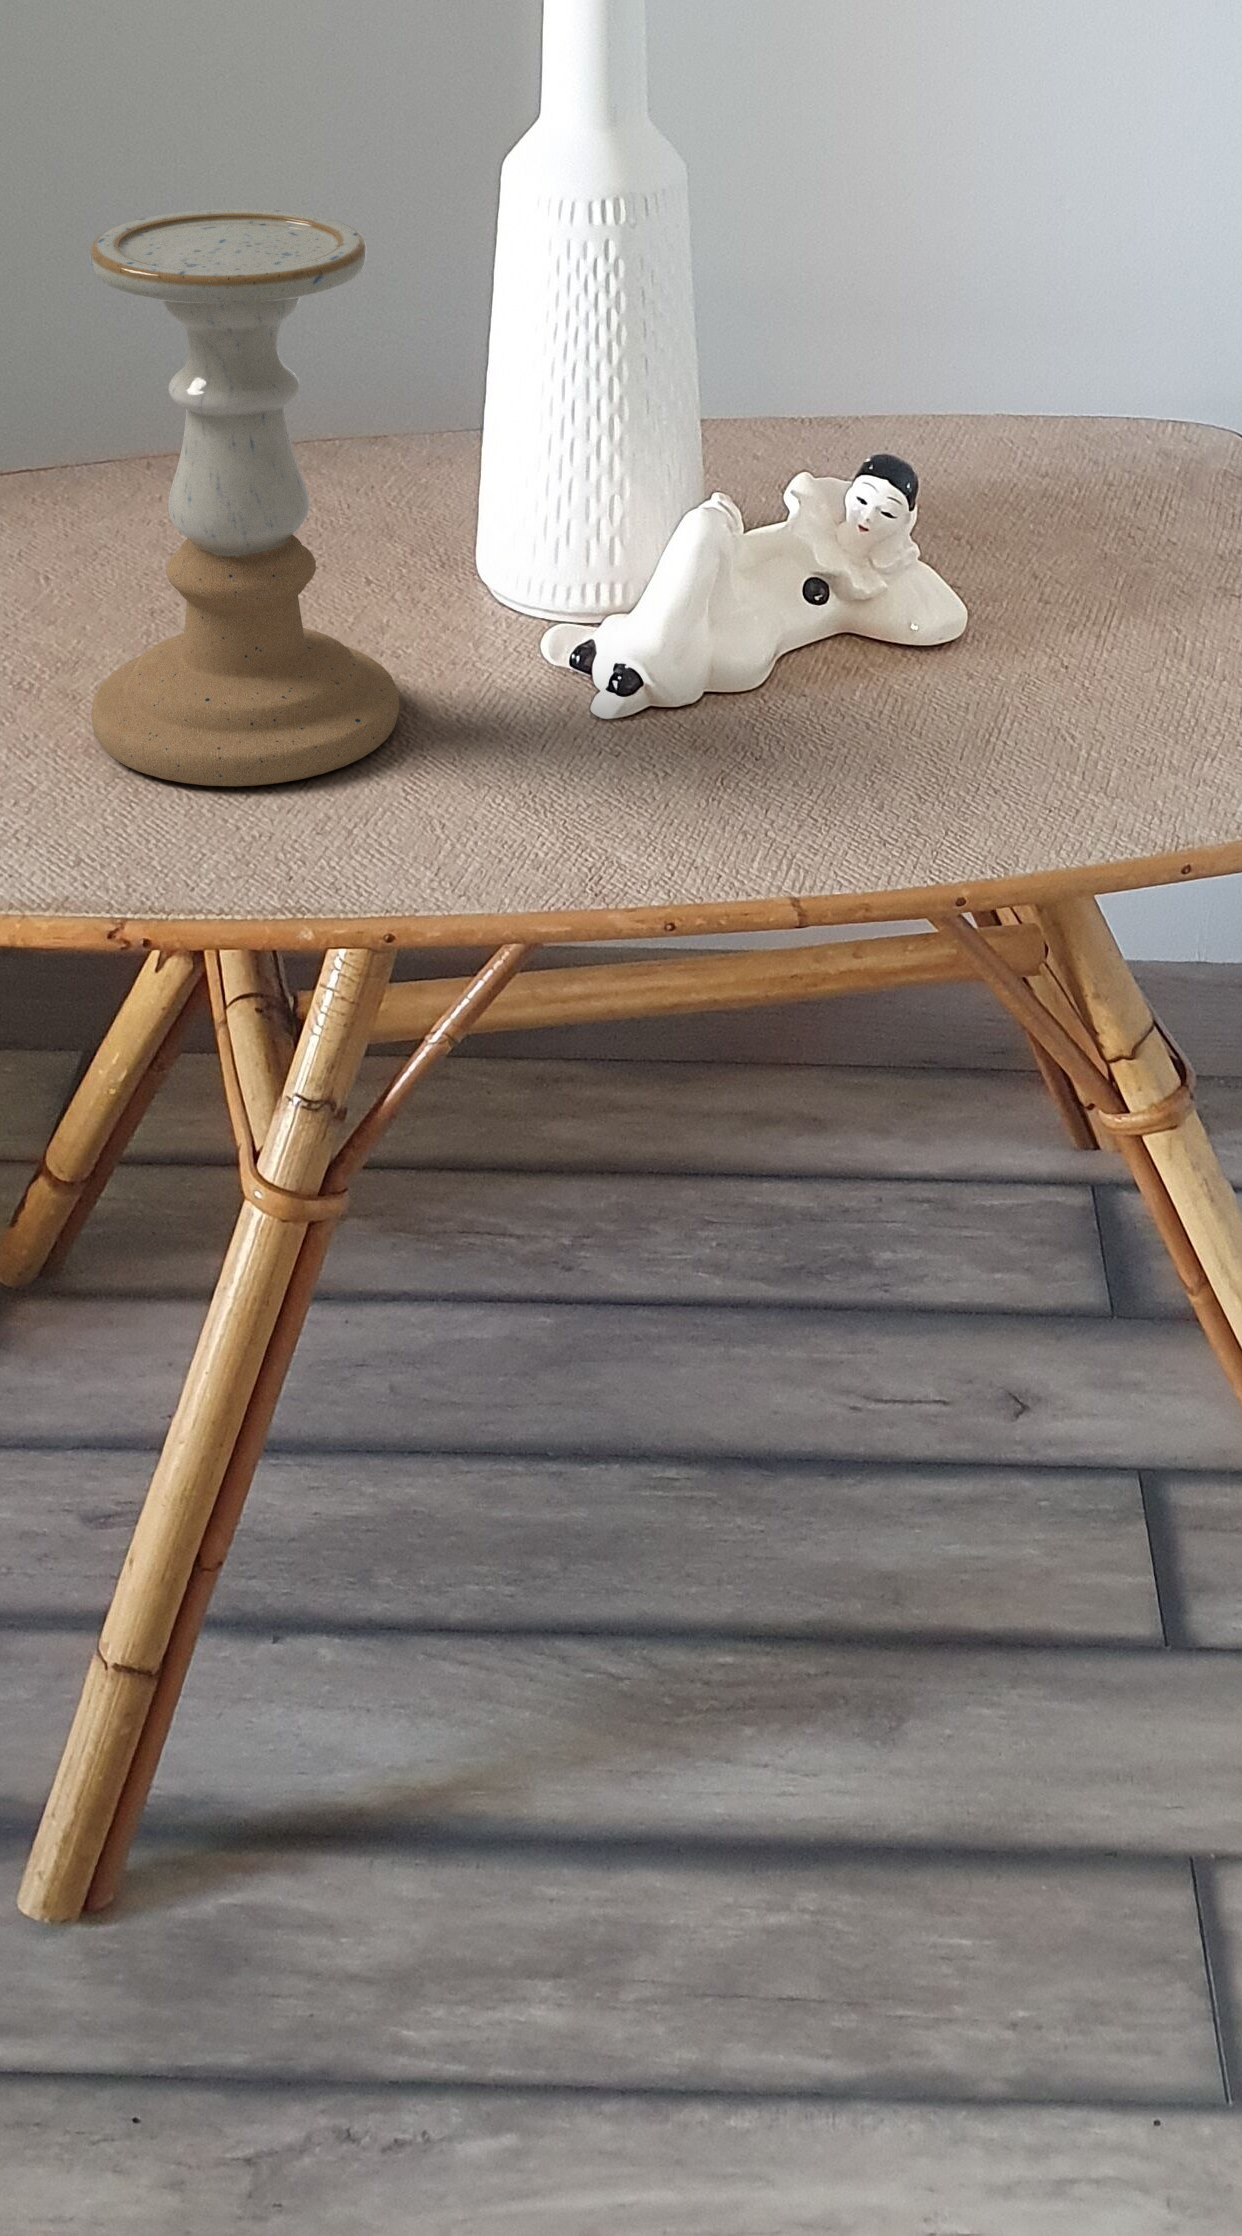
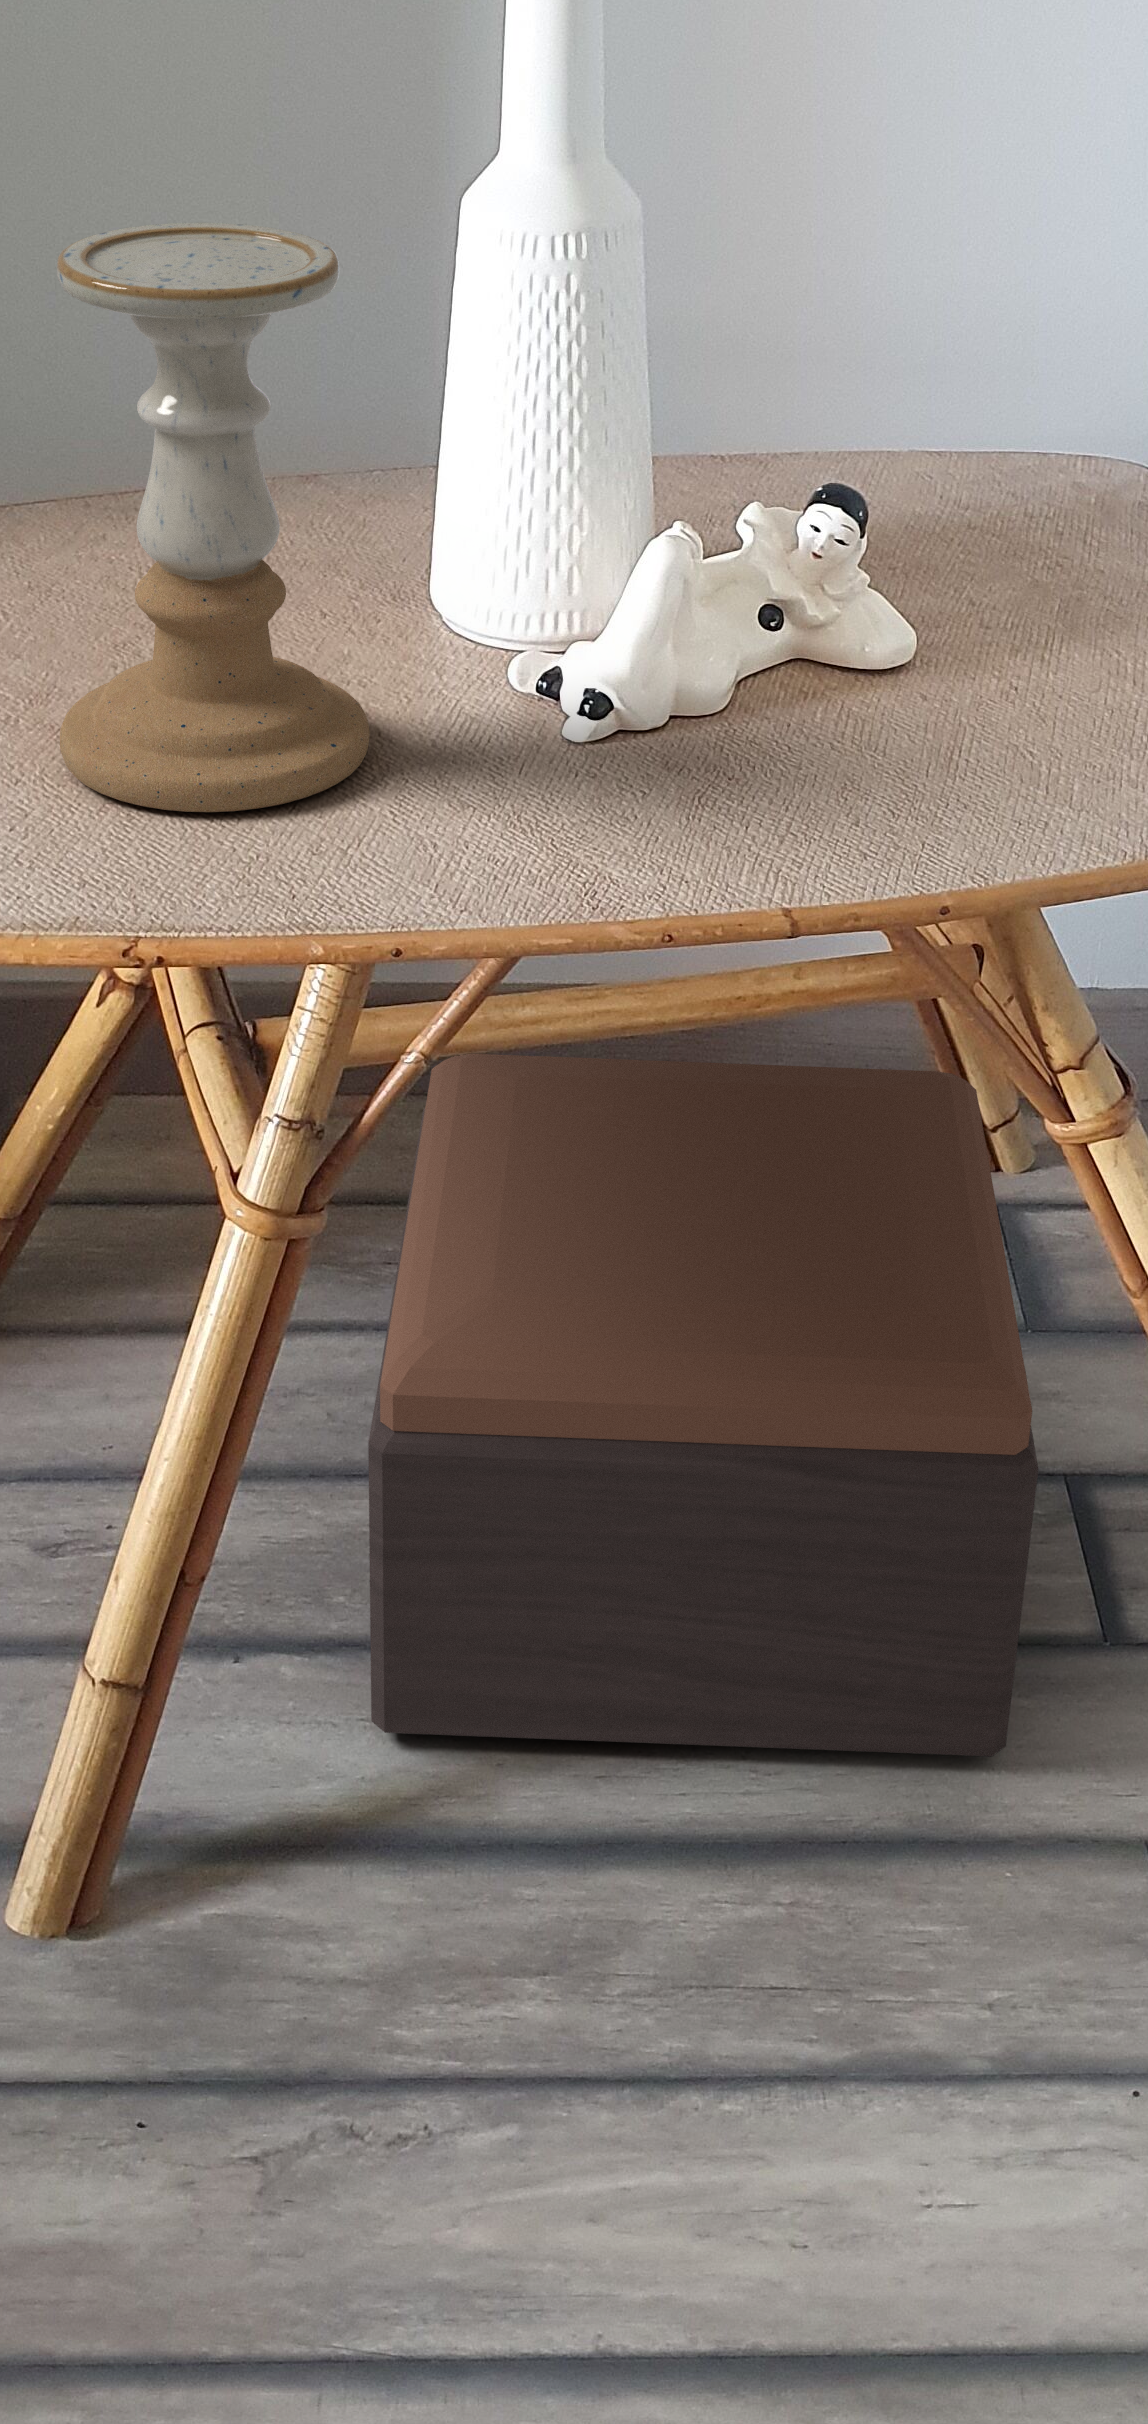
footstool: none [399,1018,1082,1772] -> present [368,1054,1038,1757]

